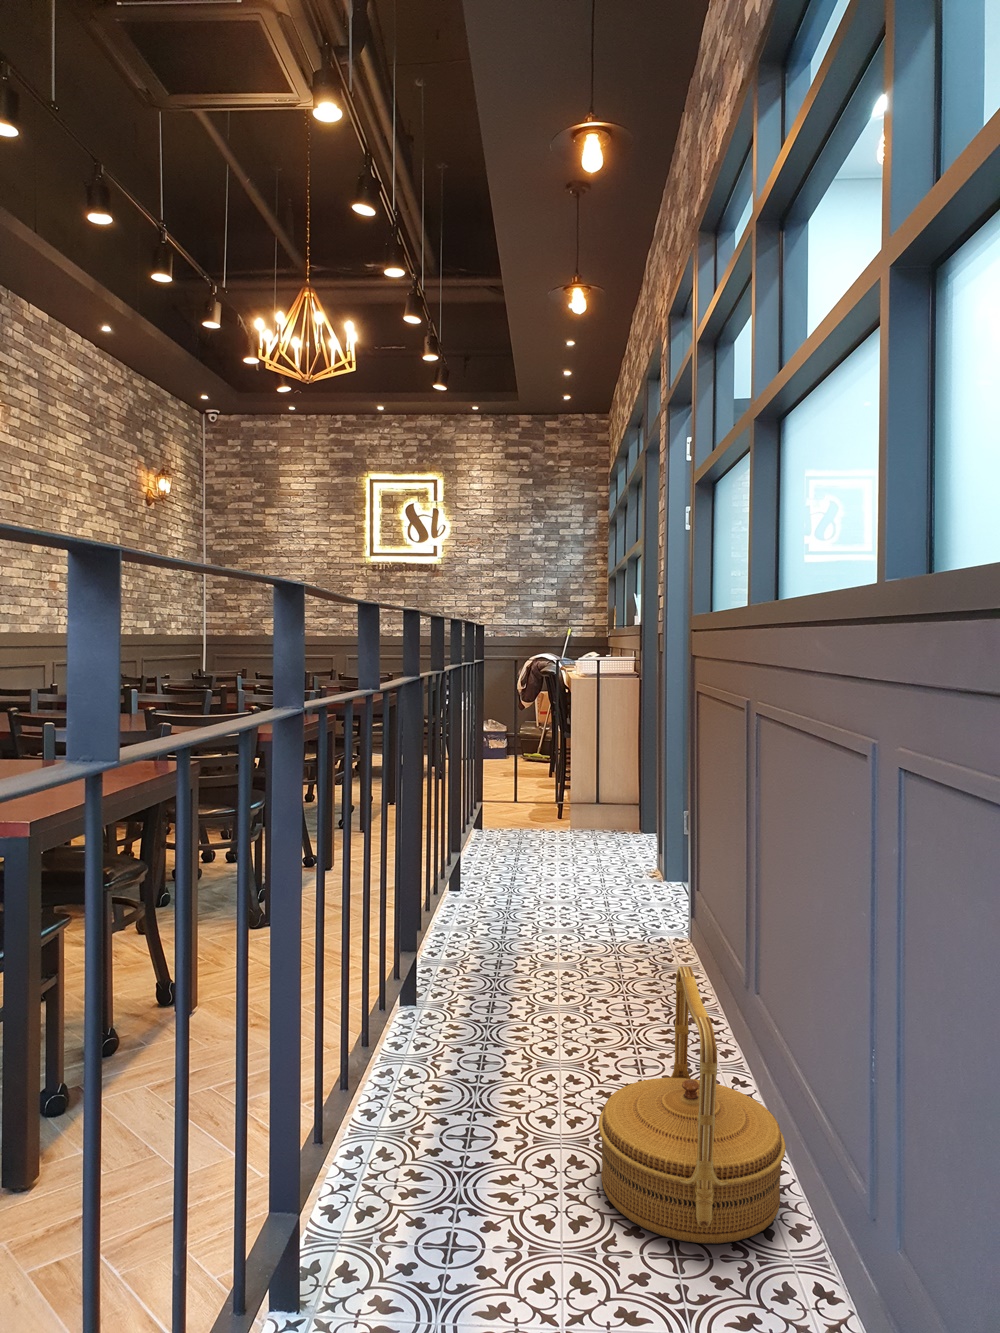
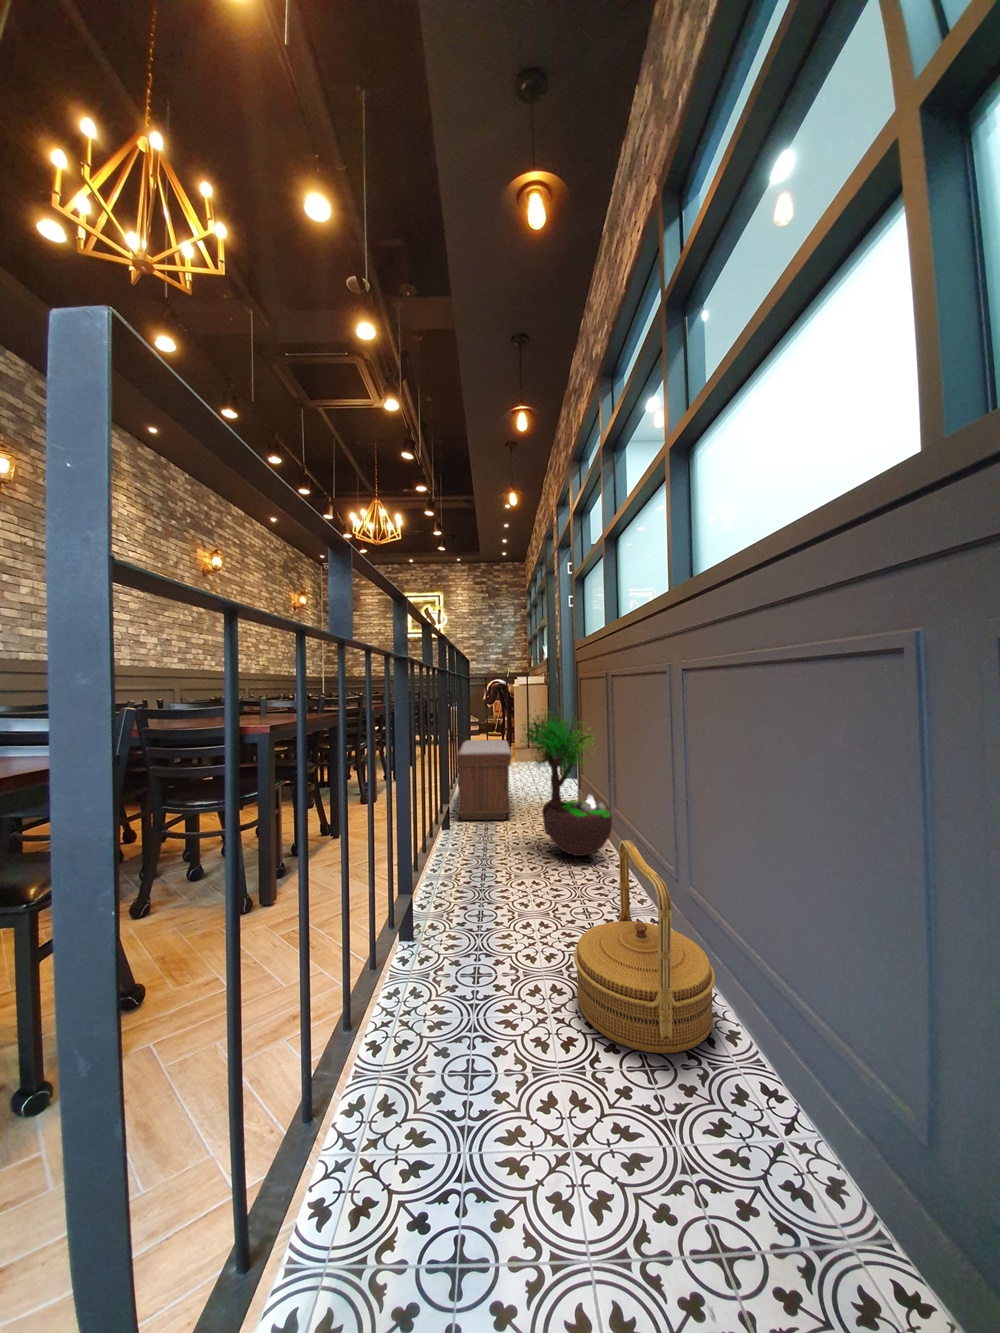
potted tree: none [558,732,700,980] -> present [520,708,612,856]
bench: none [459,779,550,914] -> present [457,740,512,820]

